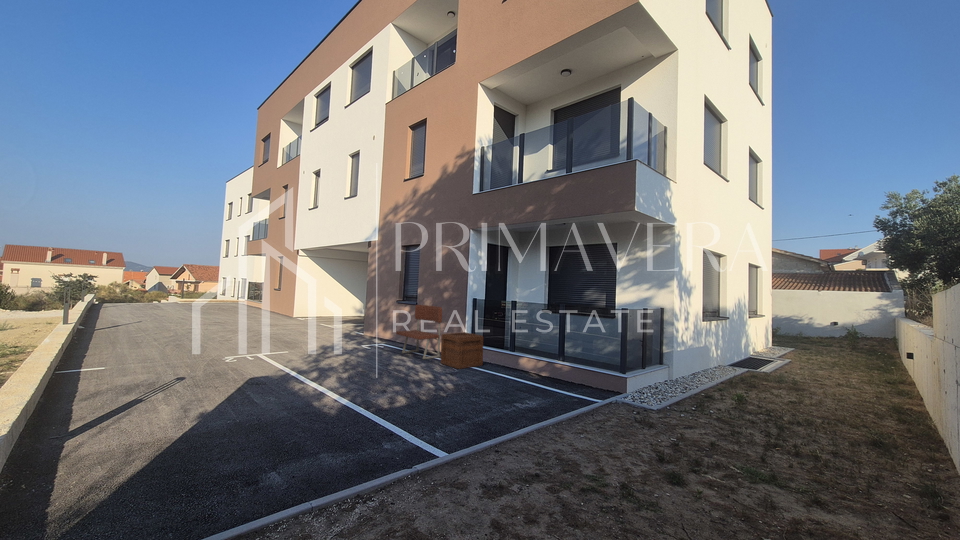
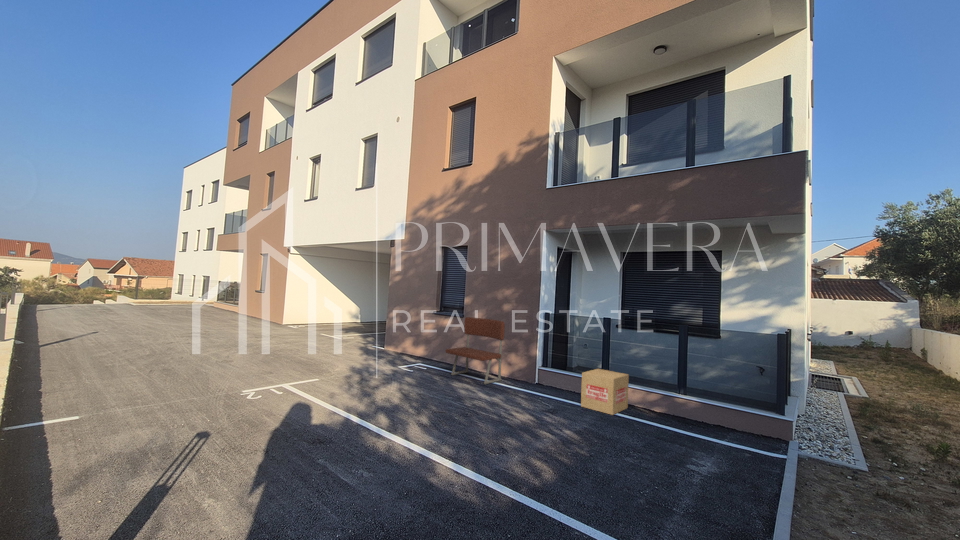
wooden crate: present [441,332,483,369] -> none [512,352,564,399]
cardboard box: none [486,344,526,380] -> present [581,369,629,415]

